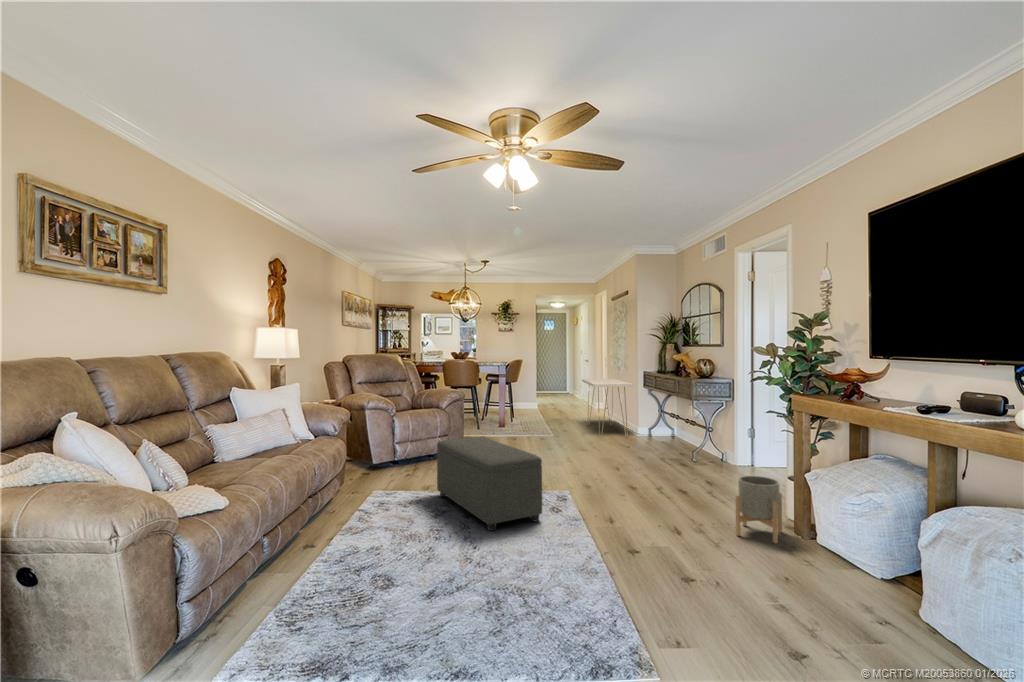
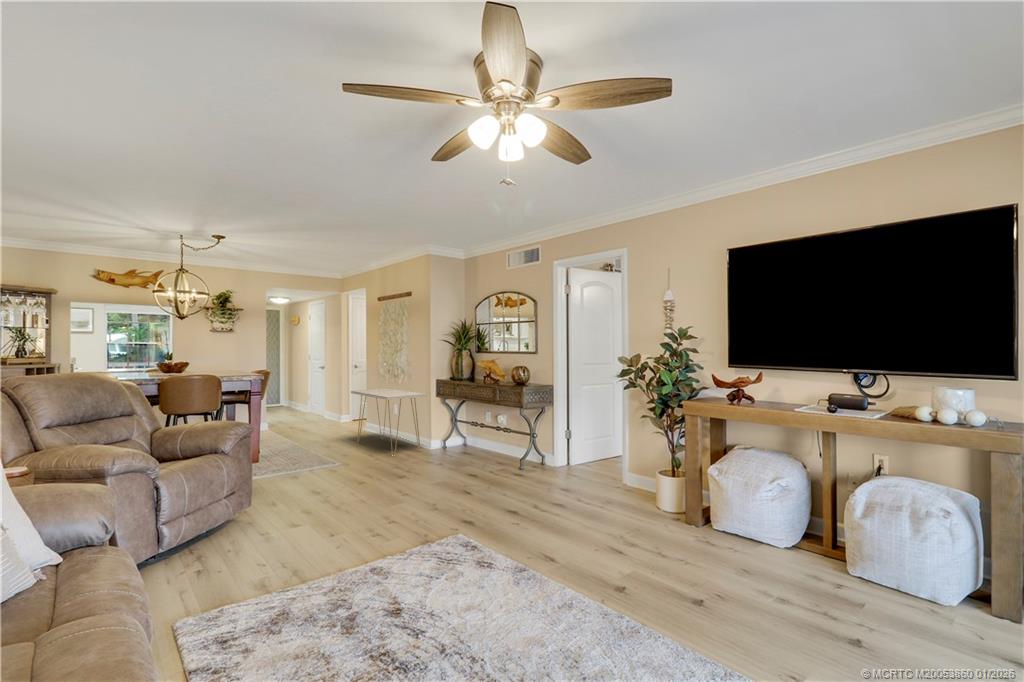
ottoman: present [437,437,542,531] -> none [303,488,497,626]
planter: present [735,476,782,543] -> none [650,478,697,540]

